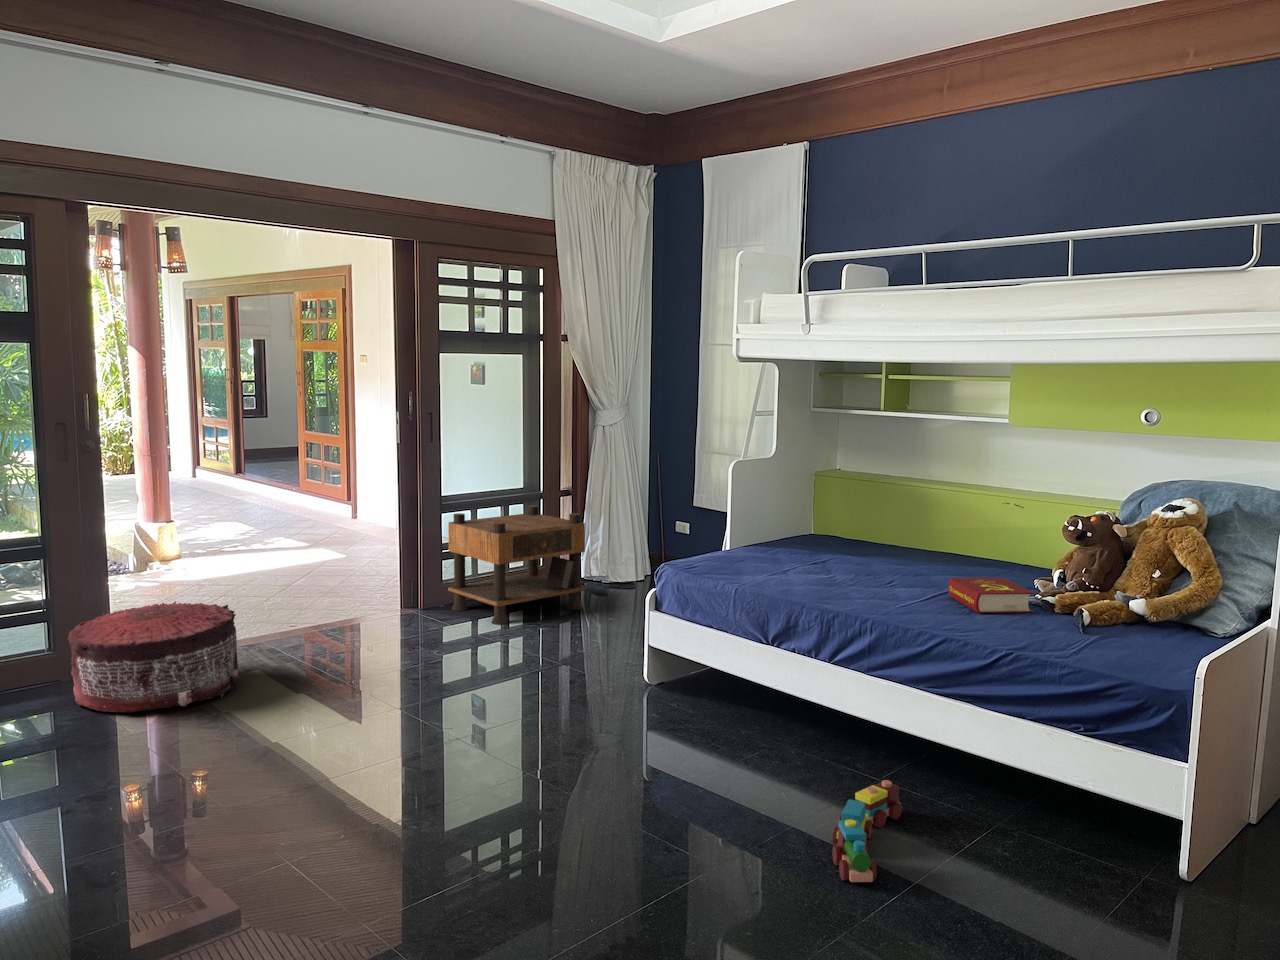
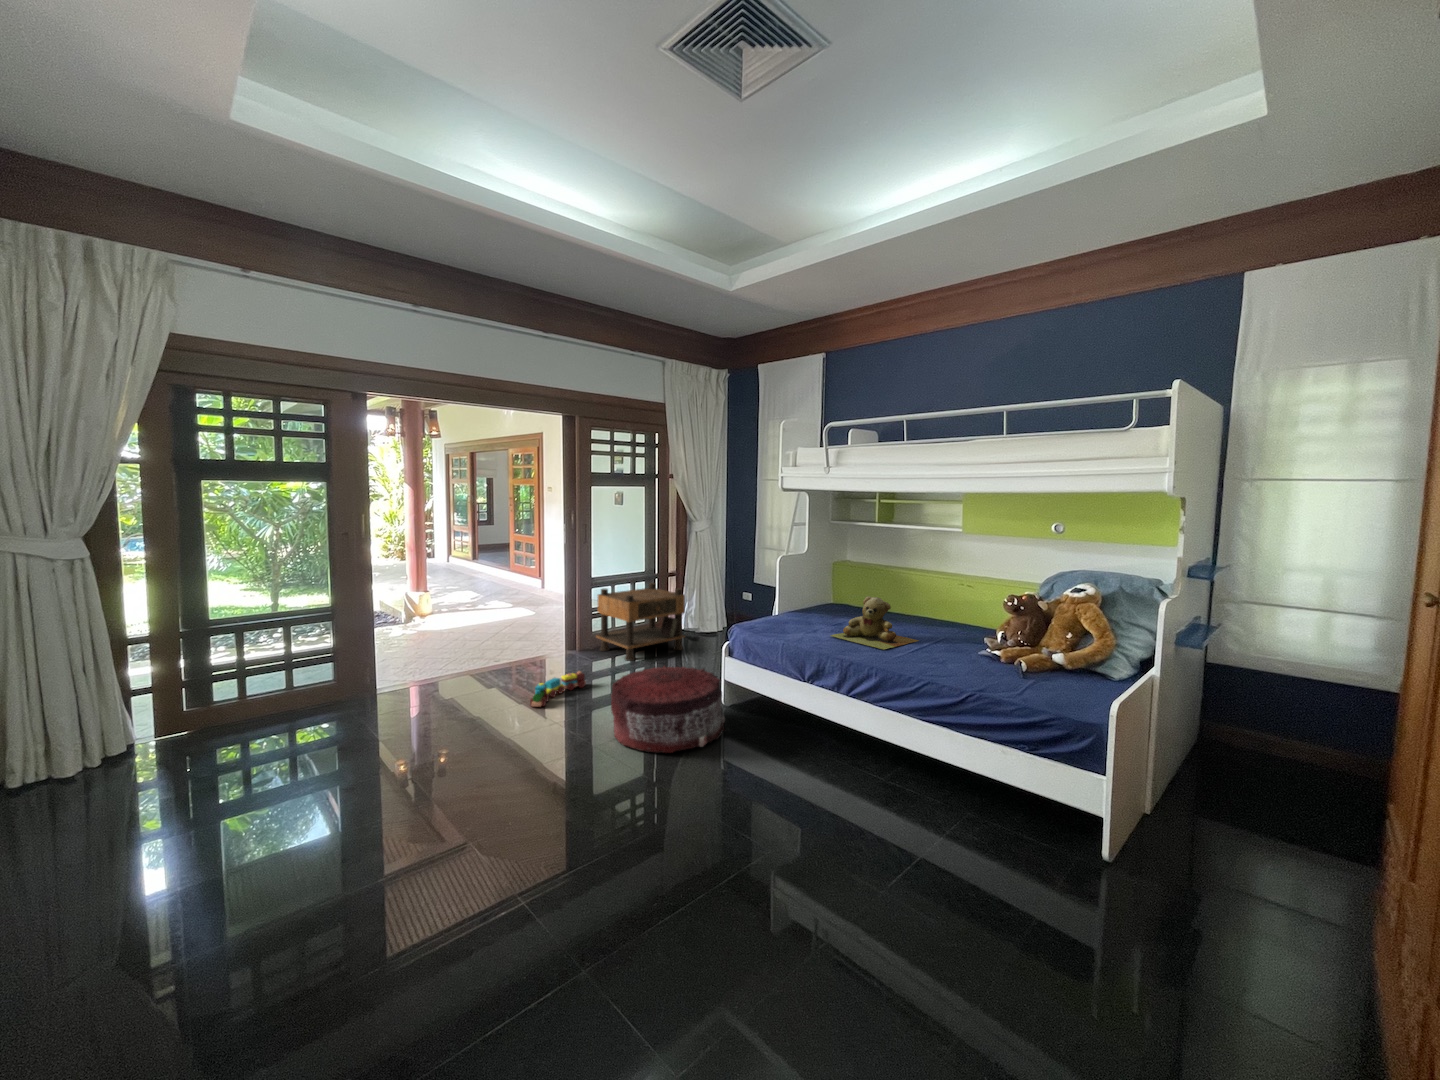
teddy bear: none [806,520,942,597] -> present [831,596,919,650]
book: present [948,578,1035,613] -> none [925,636,985,662]
pouf: present [68,601,239,712] -> present [611,666,725,753]
toy train: present [832,780,902,882] -> present [530,671,586,706]

